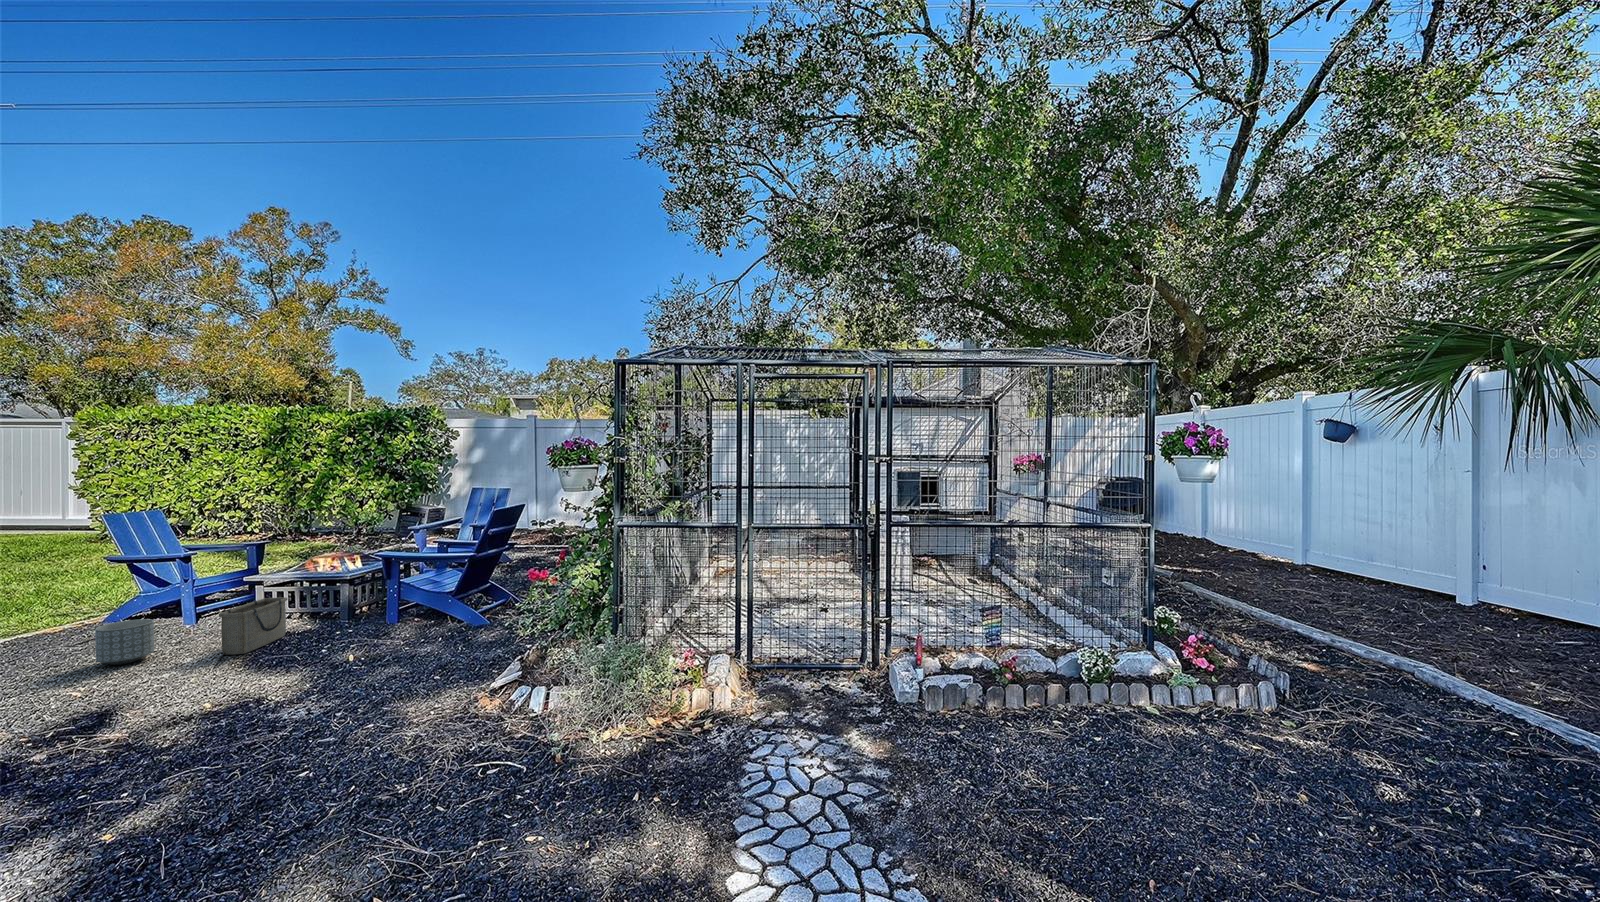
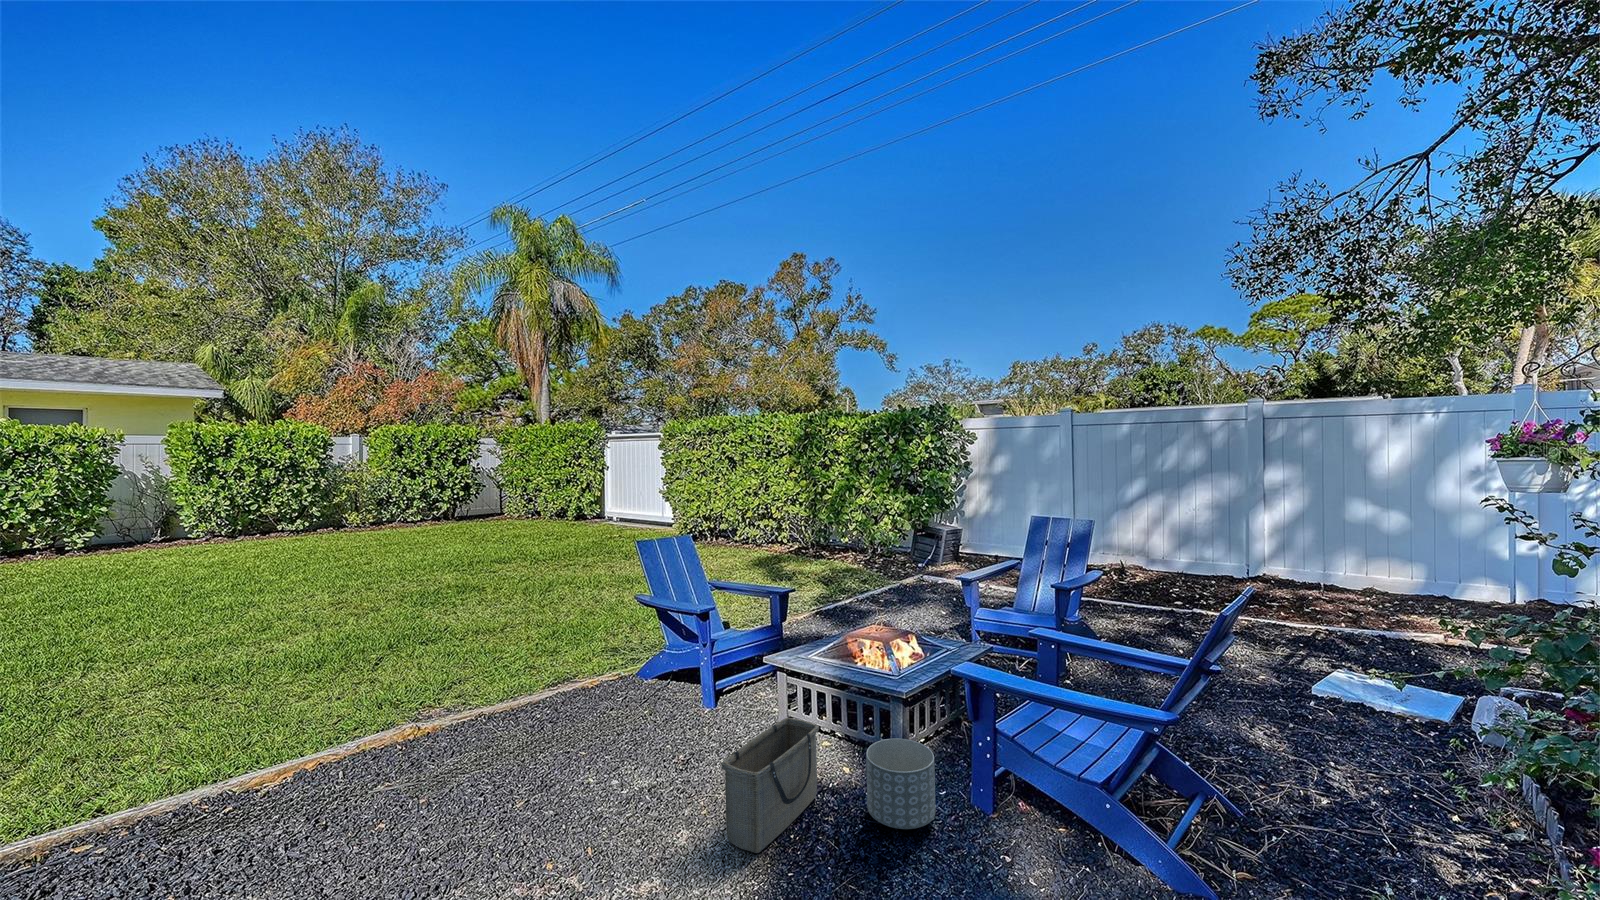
planter: present [95,619,154,665] -> present [866,739,935,829]

